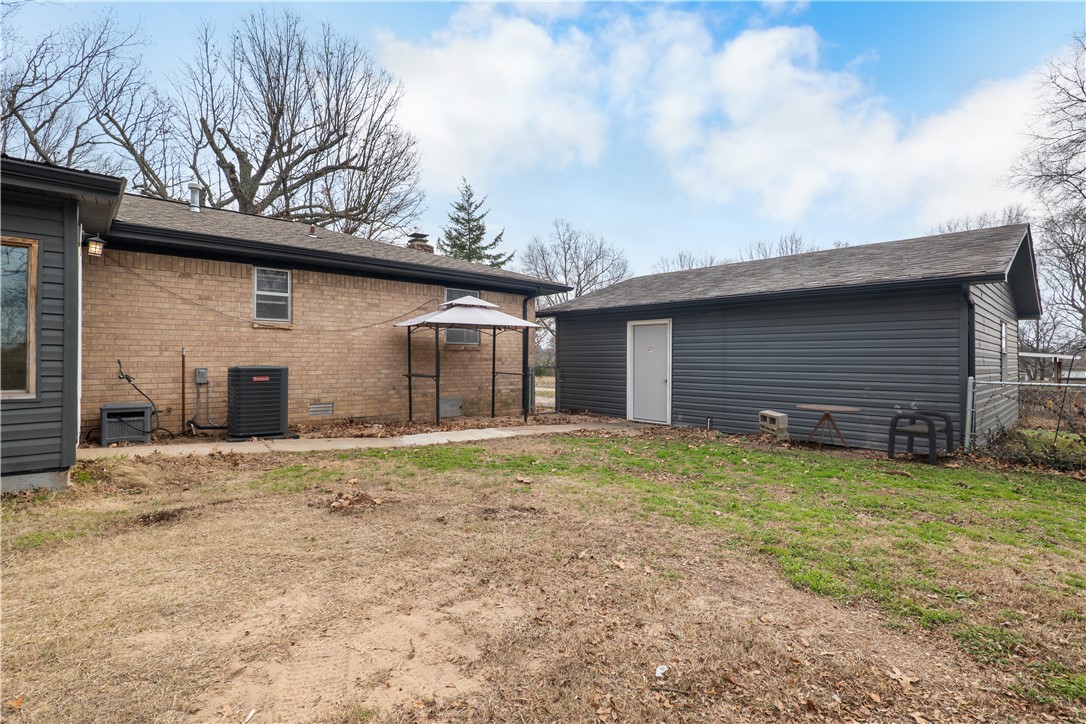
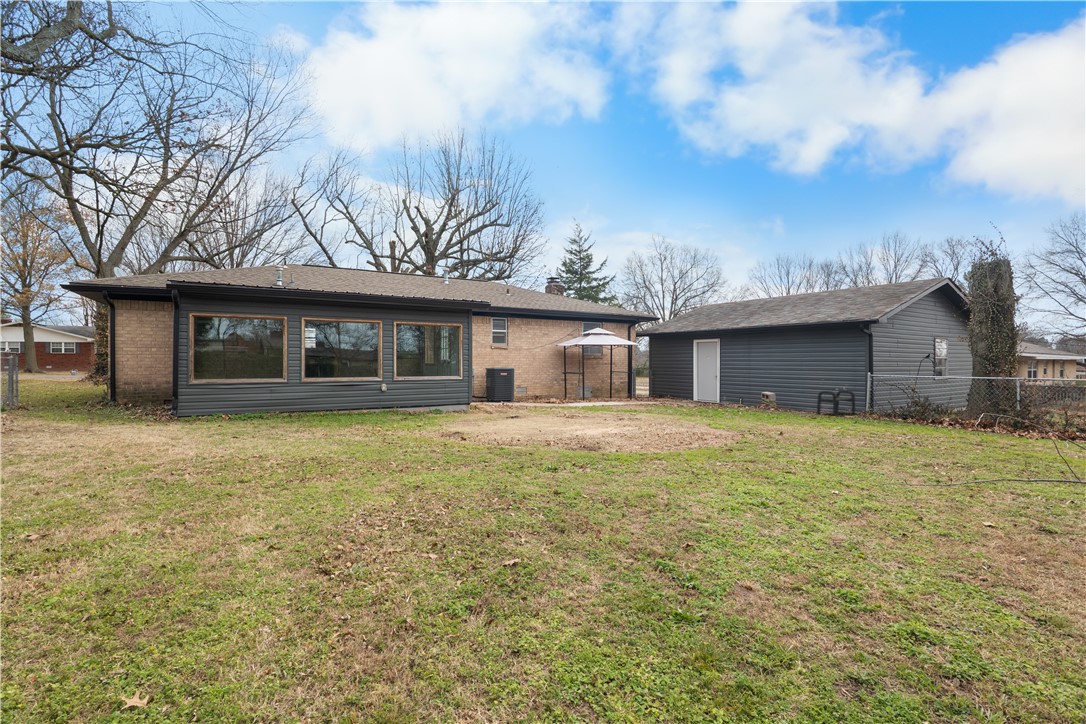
round table: present [796,405,860,448] -> none [779,388,812,411]

